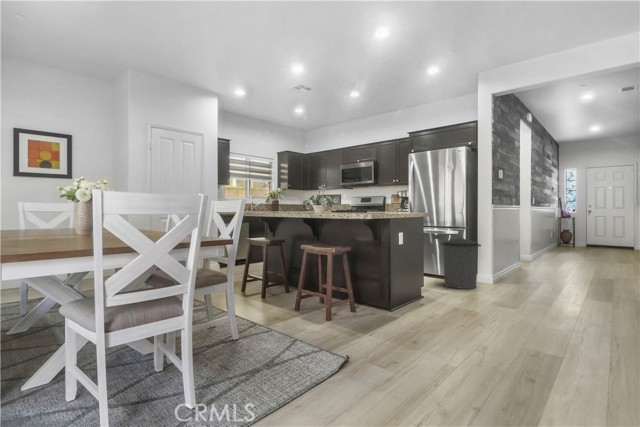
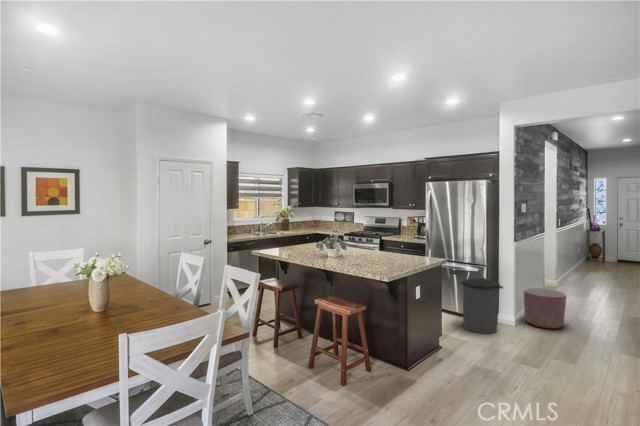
planter: none [500,250,540,285] -> present [524,287,566,328]

